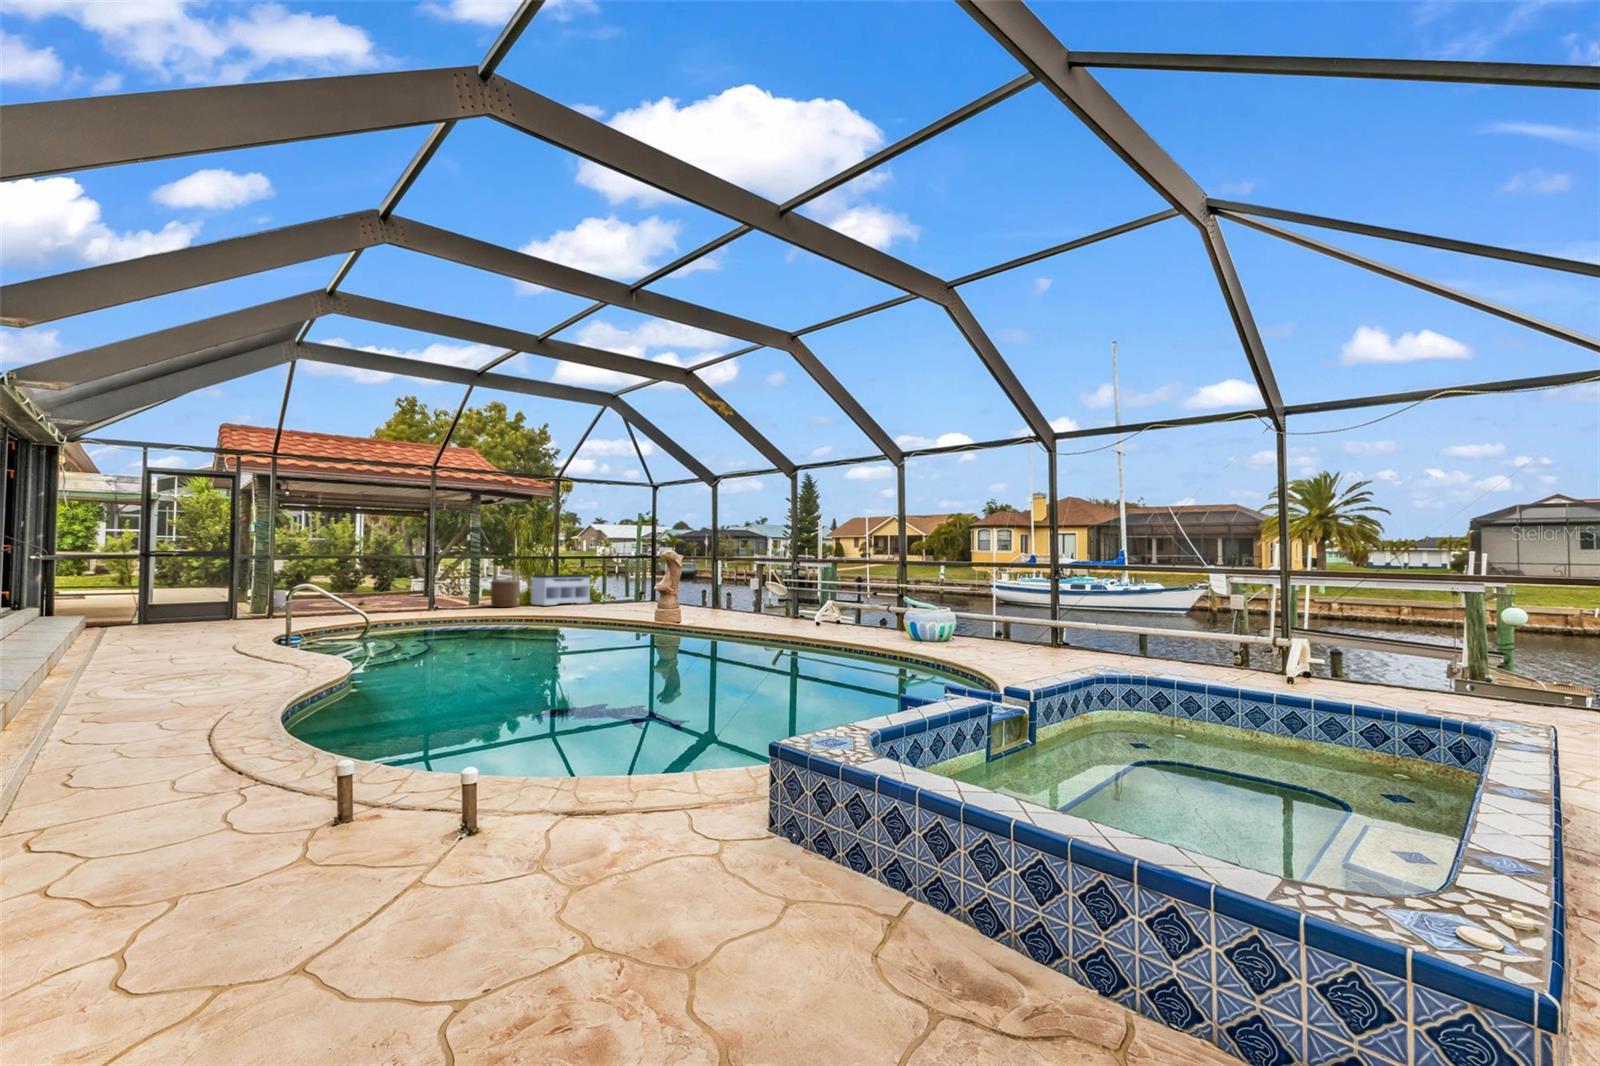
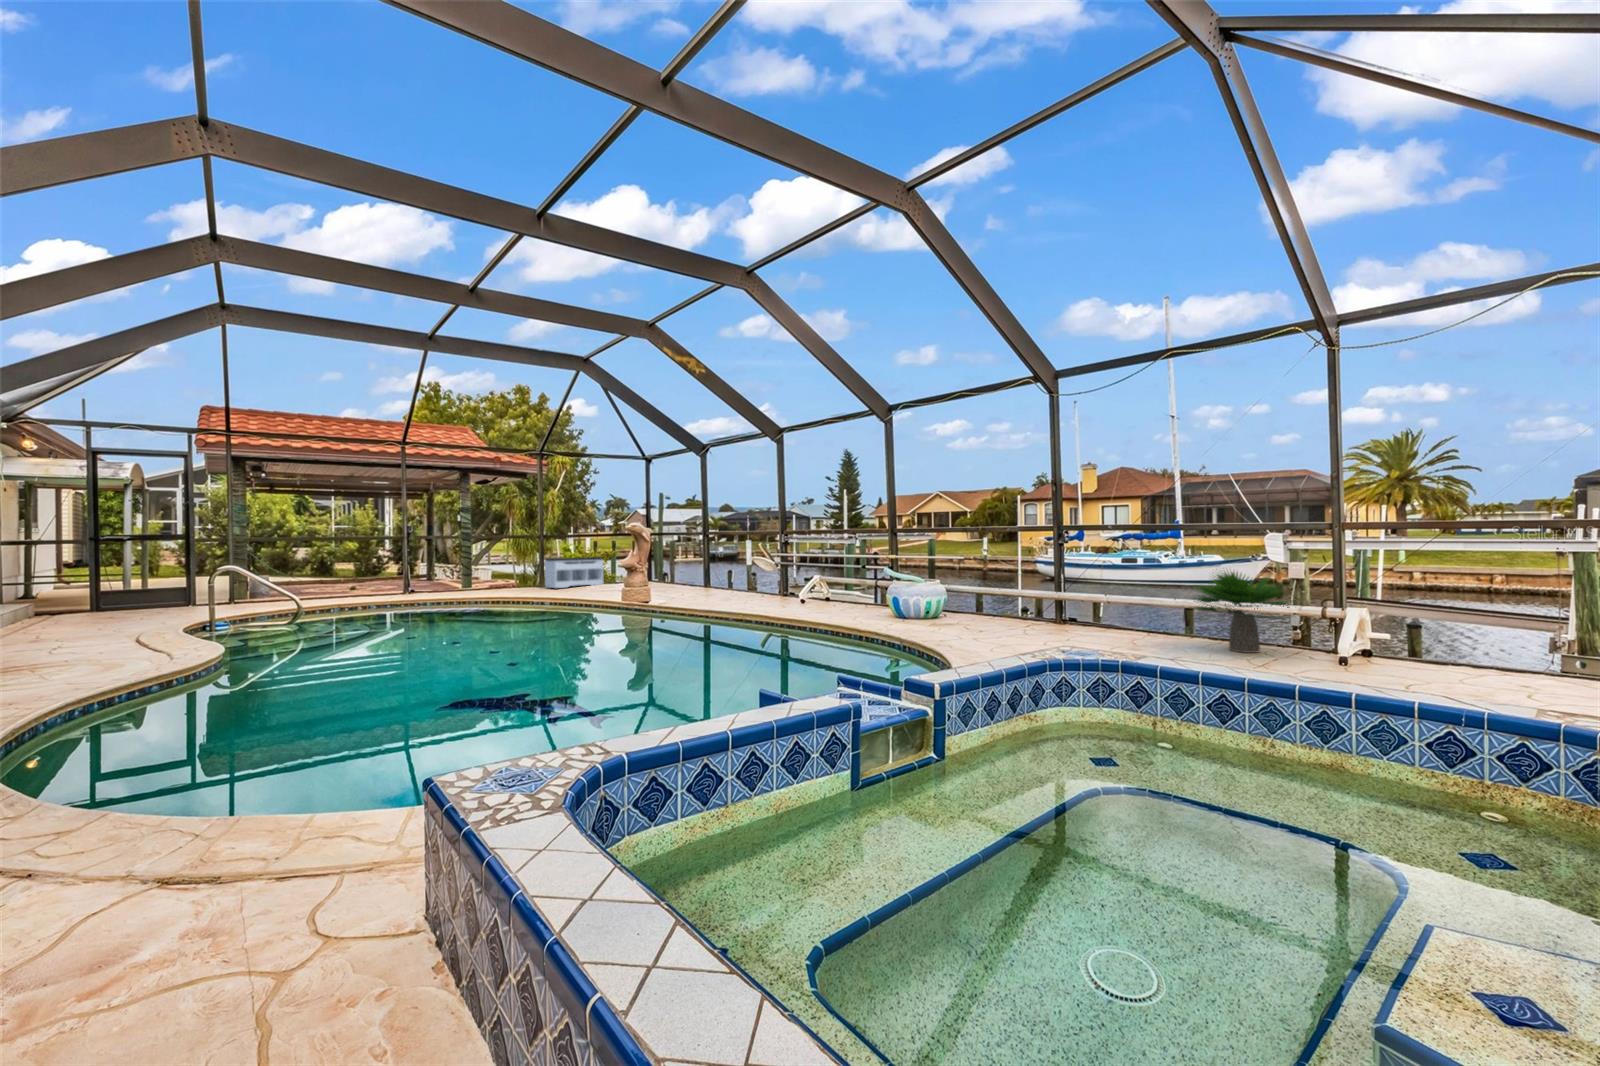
woven basket: present [490,580,520,607] -> none [504,564,533,591]
potted plant: none [1177,603,1271,672] -> present [1191,572,1296,653]

